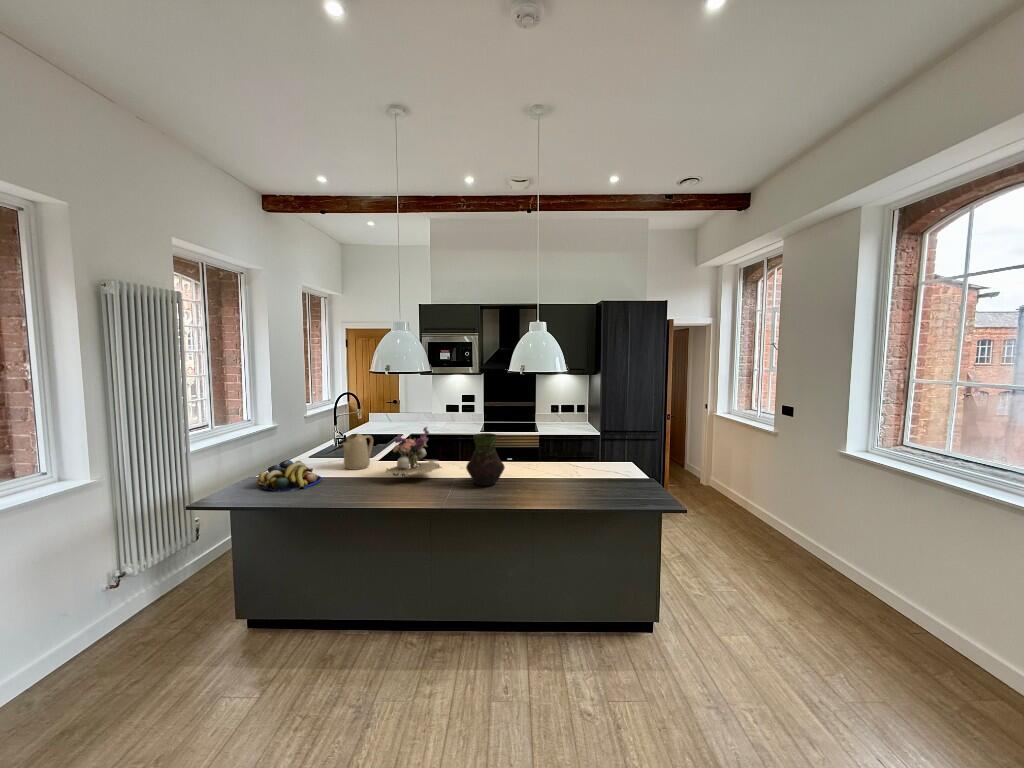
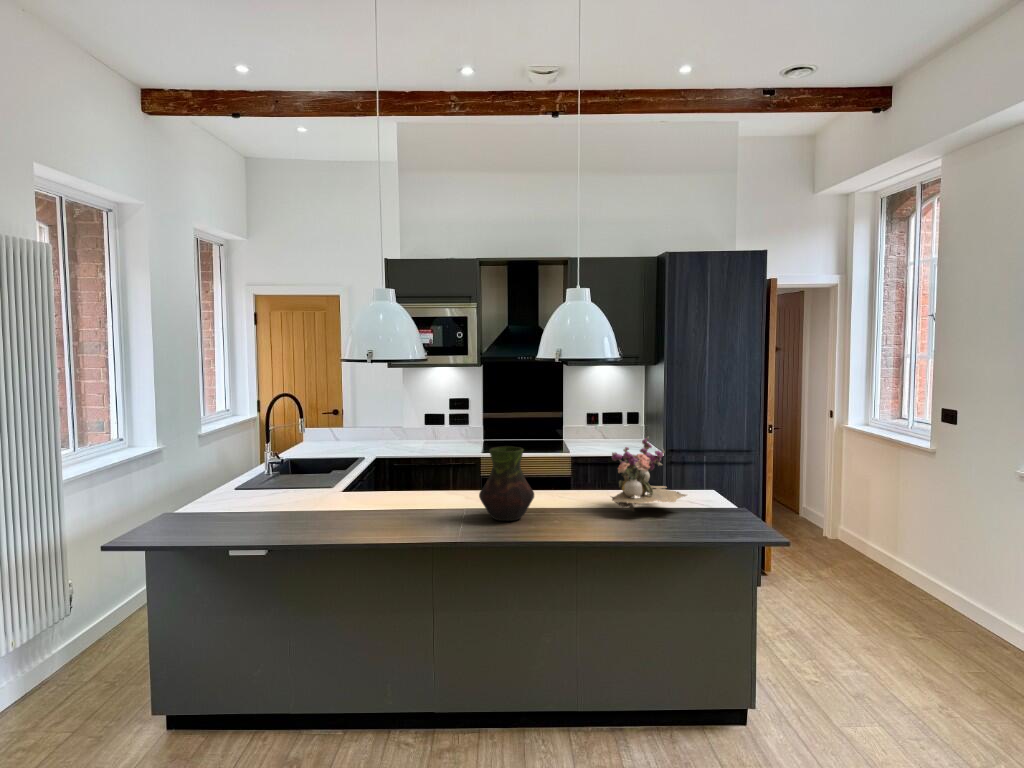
flower arrangement: present [385,427,442,478] -> present [611,438,686,511]
kettle: present [342,433,373,470] -> none [291,451,334,504]
fruit bowl: present [257,460,321,492] -> none [180,488,268,531]

